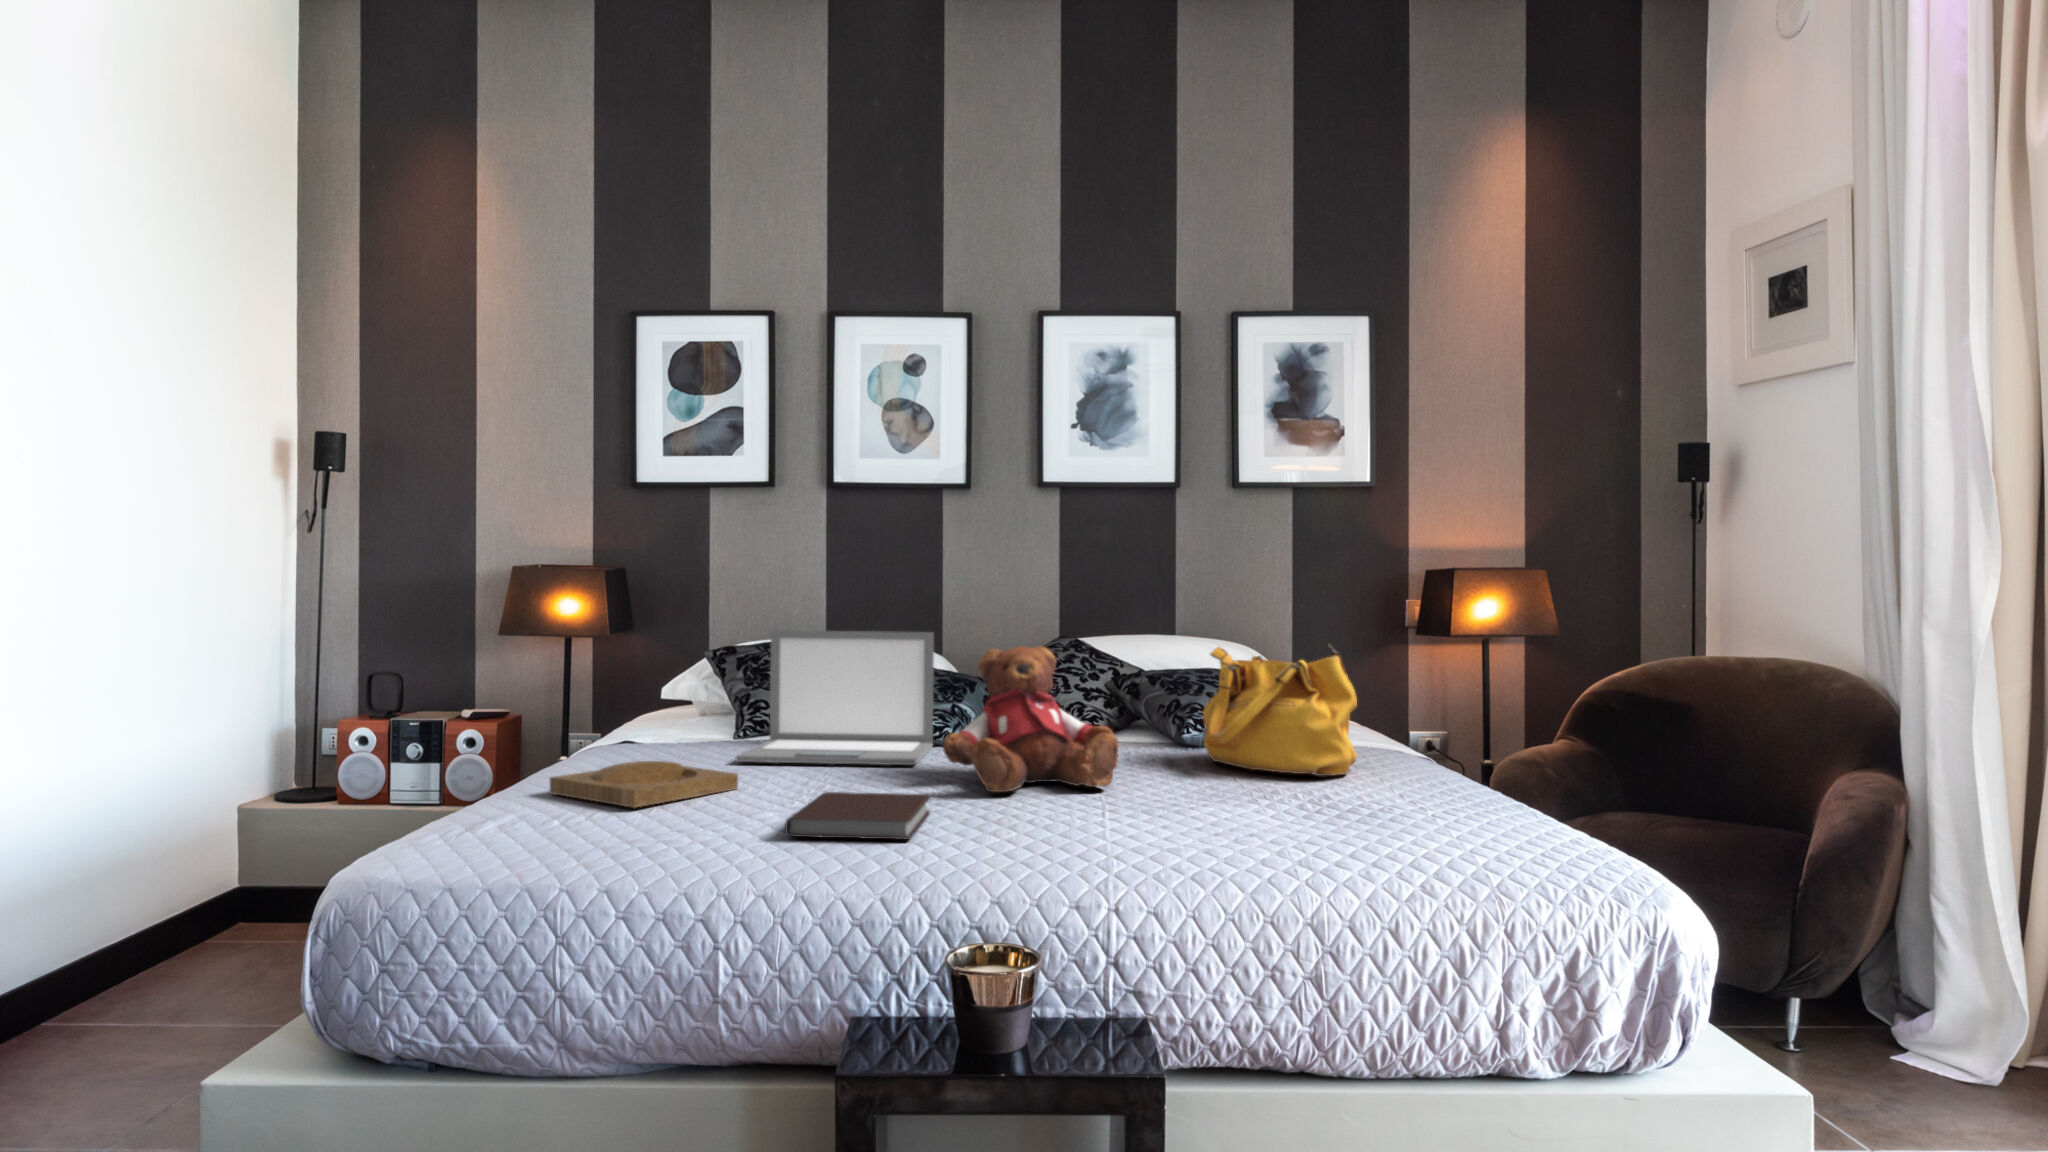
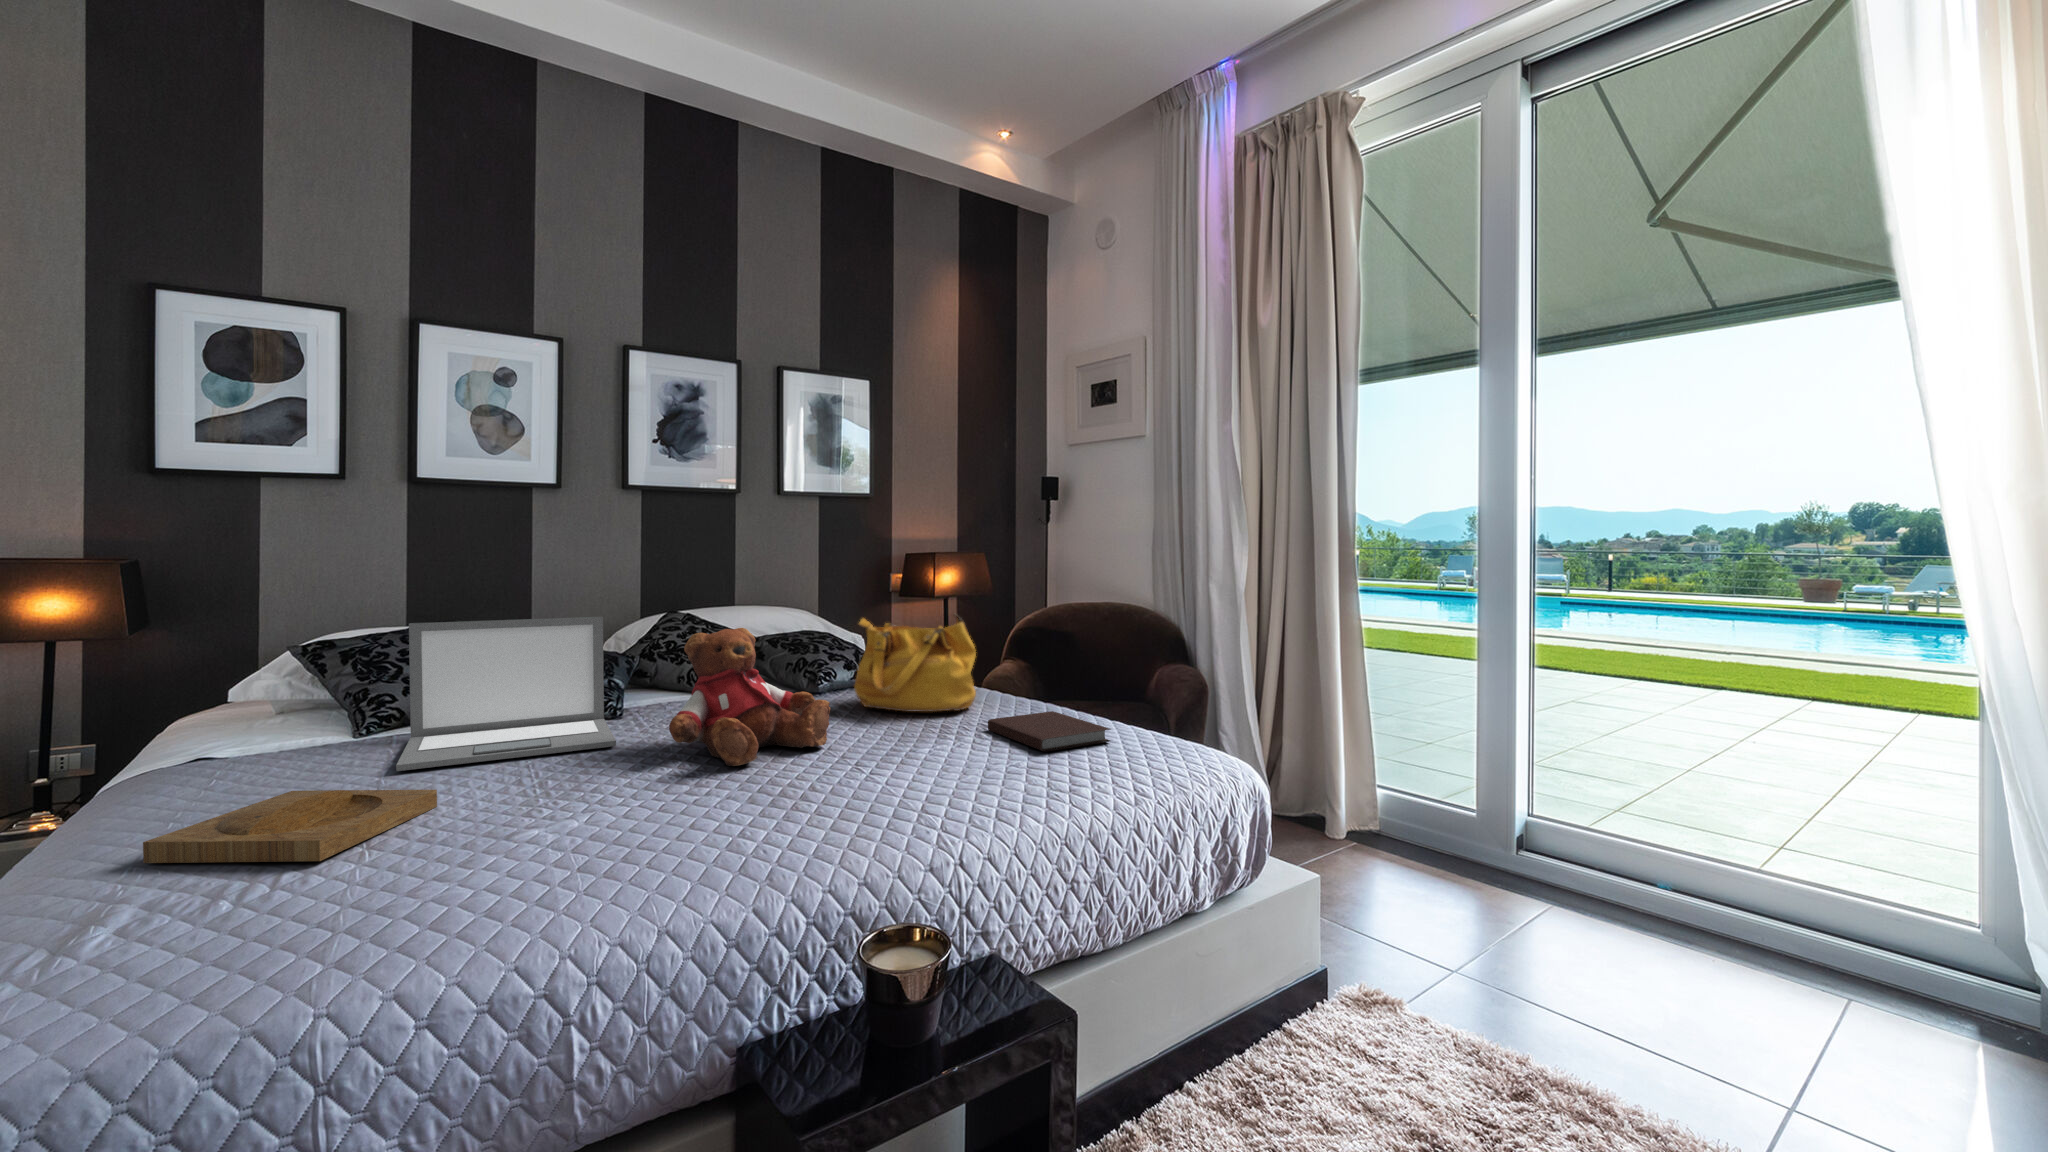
notebook: present [785,792,931,840] -> present [988,711,1111,751]

